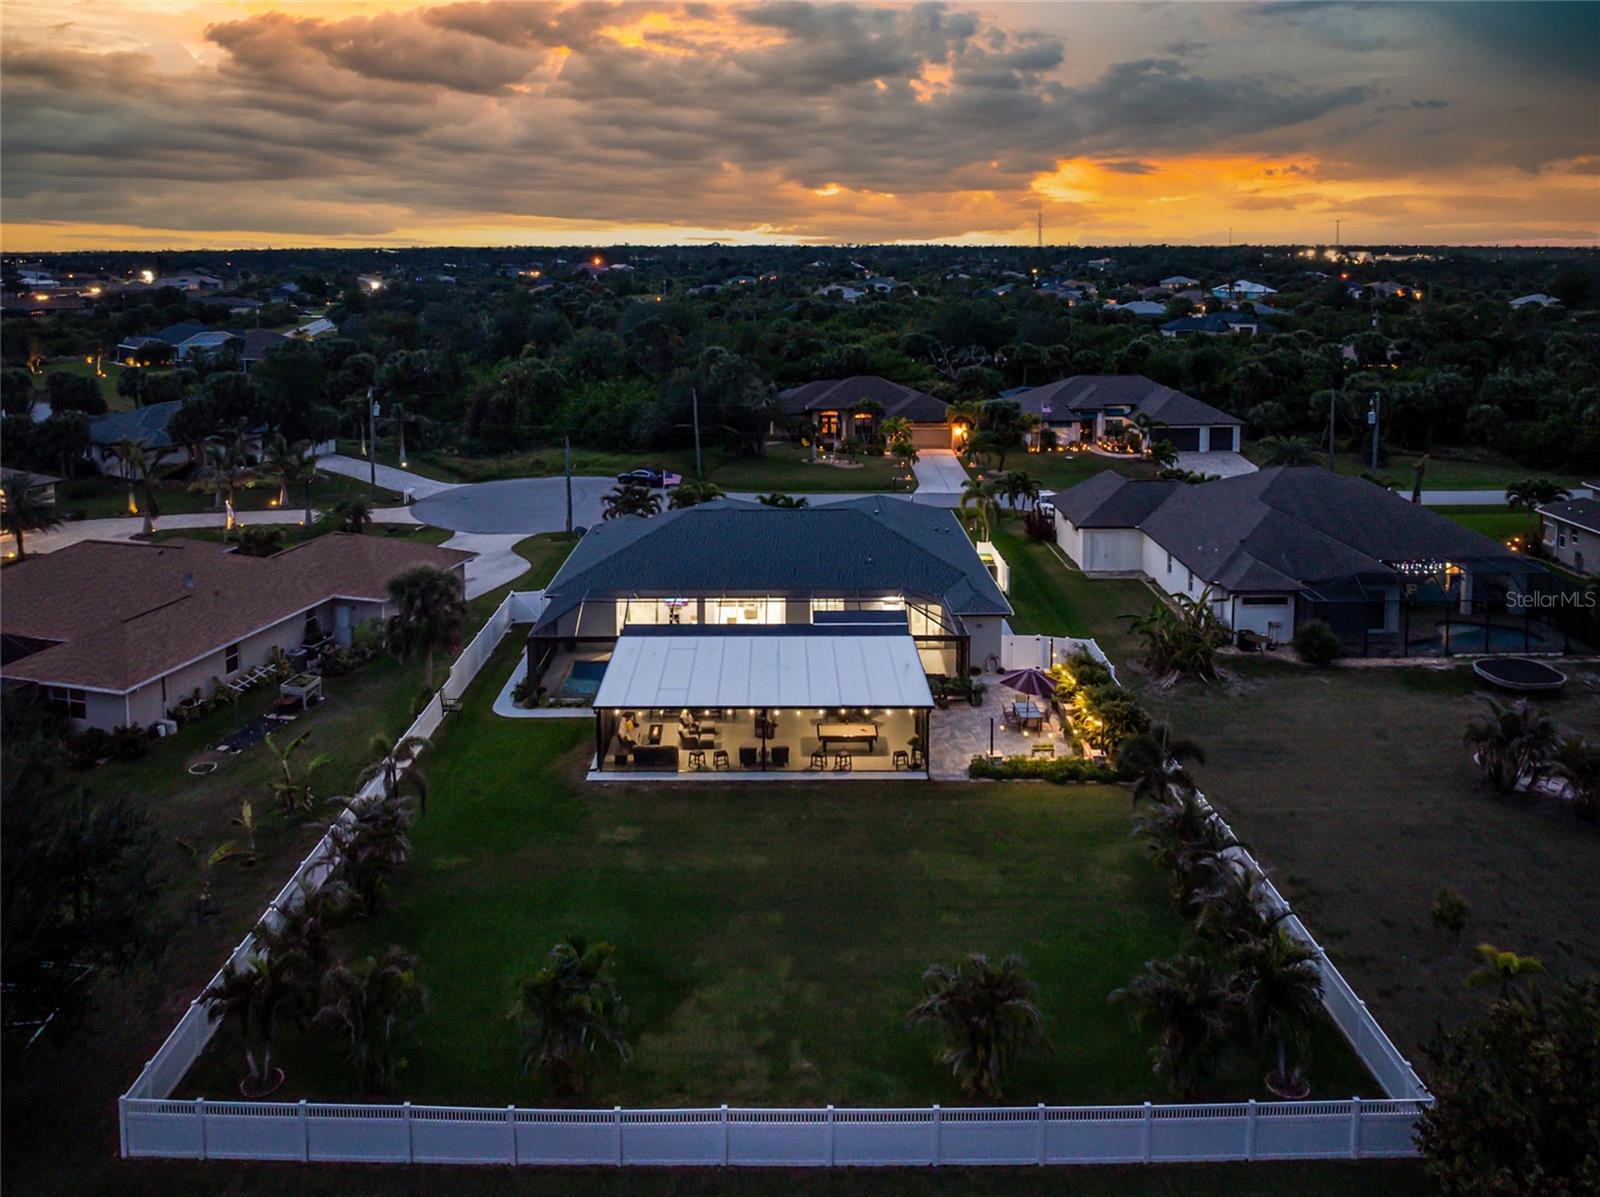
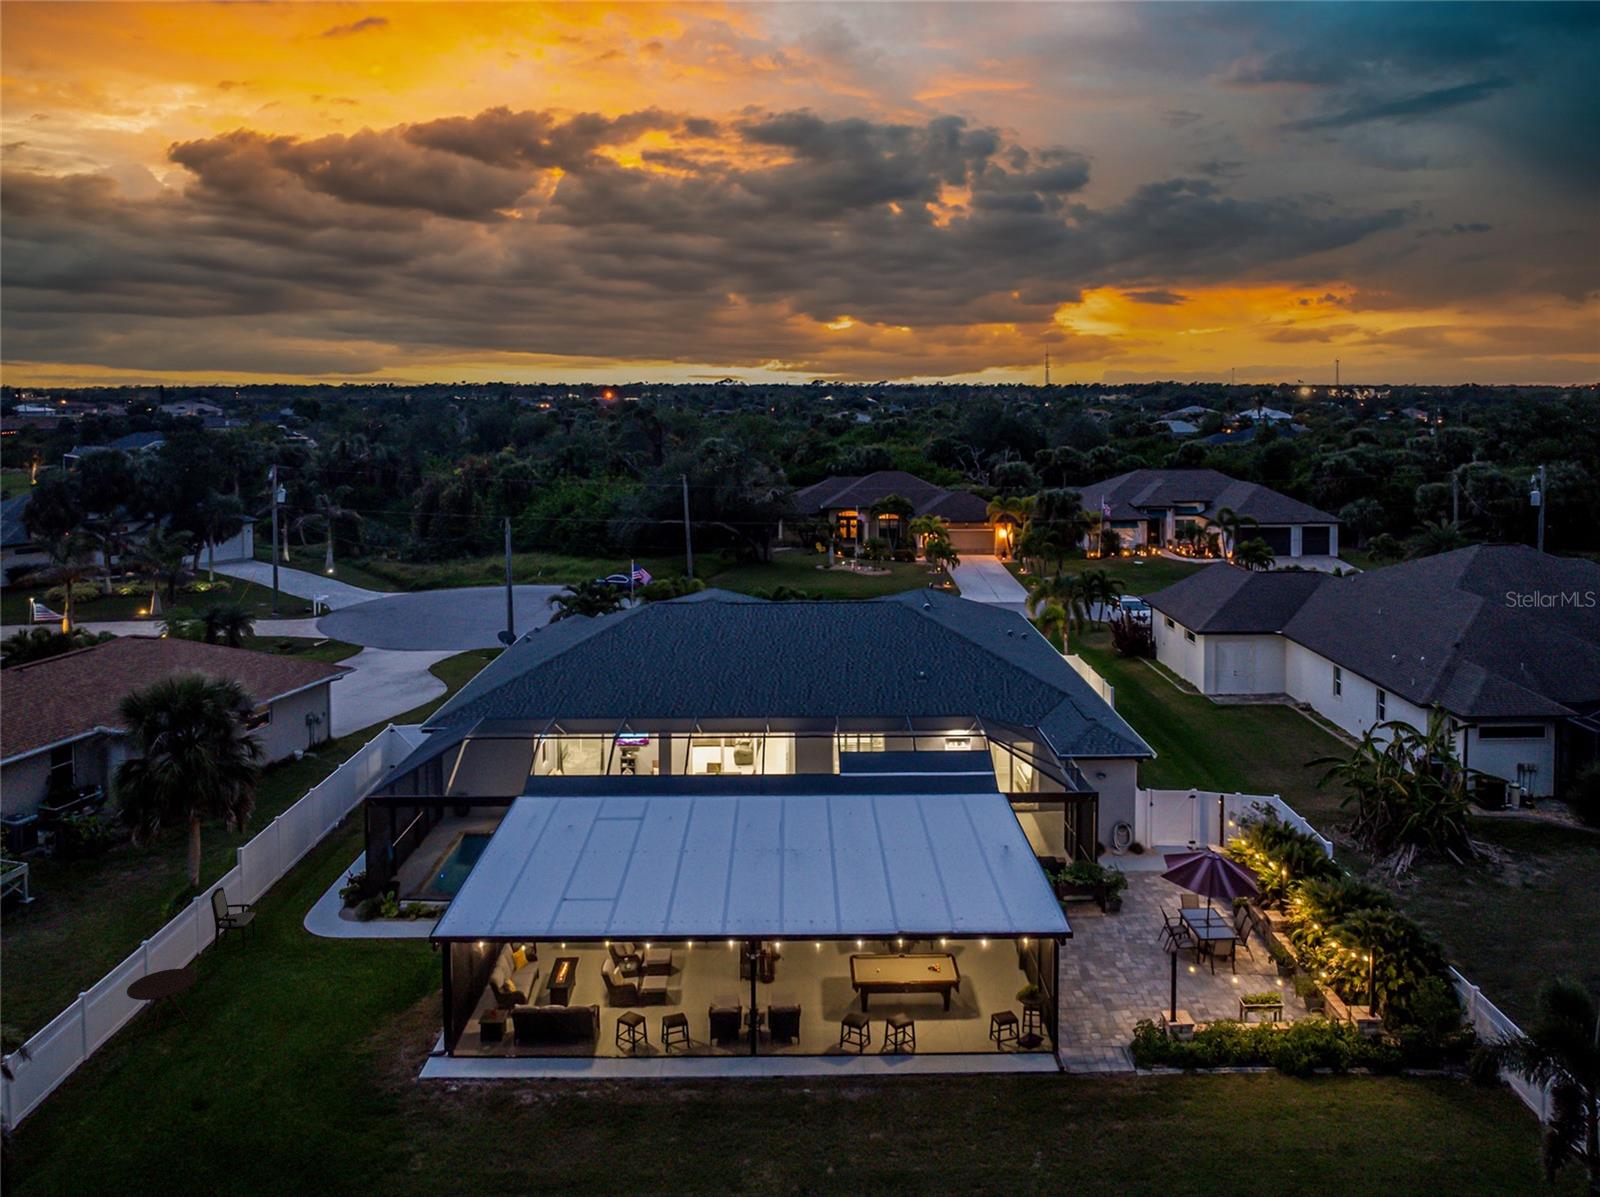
round table: present [1244,634,1273,658] -> present [127,969,197,1033]

